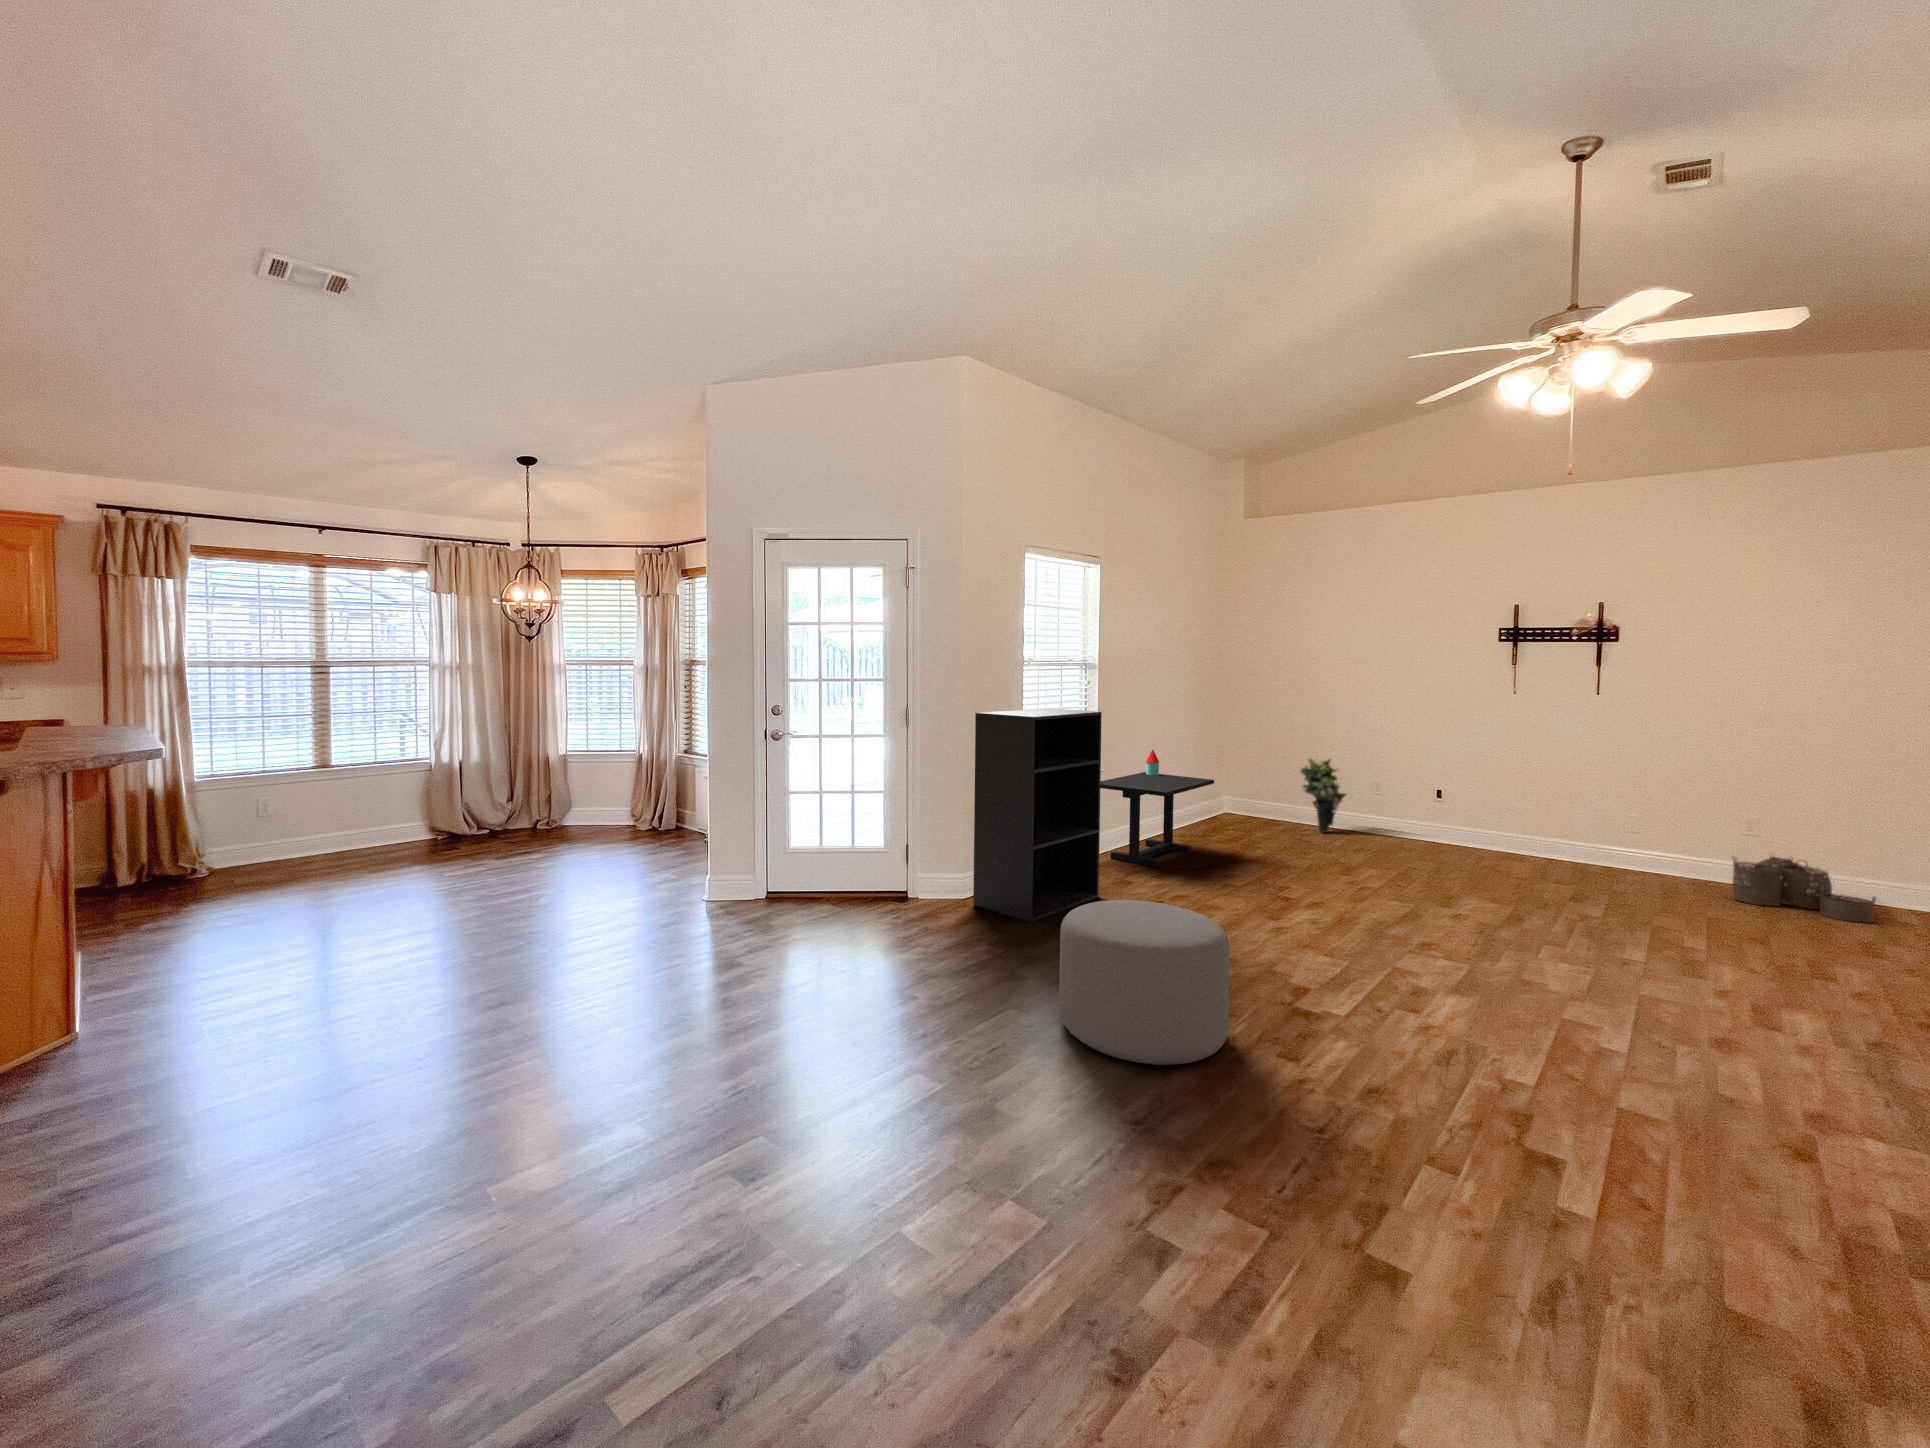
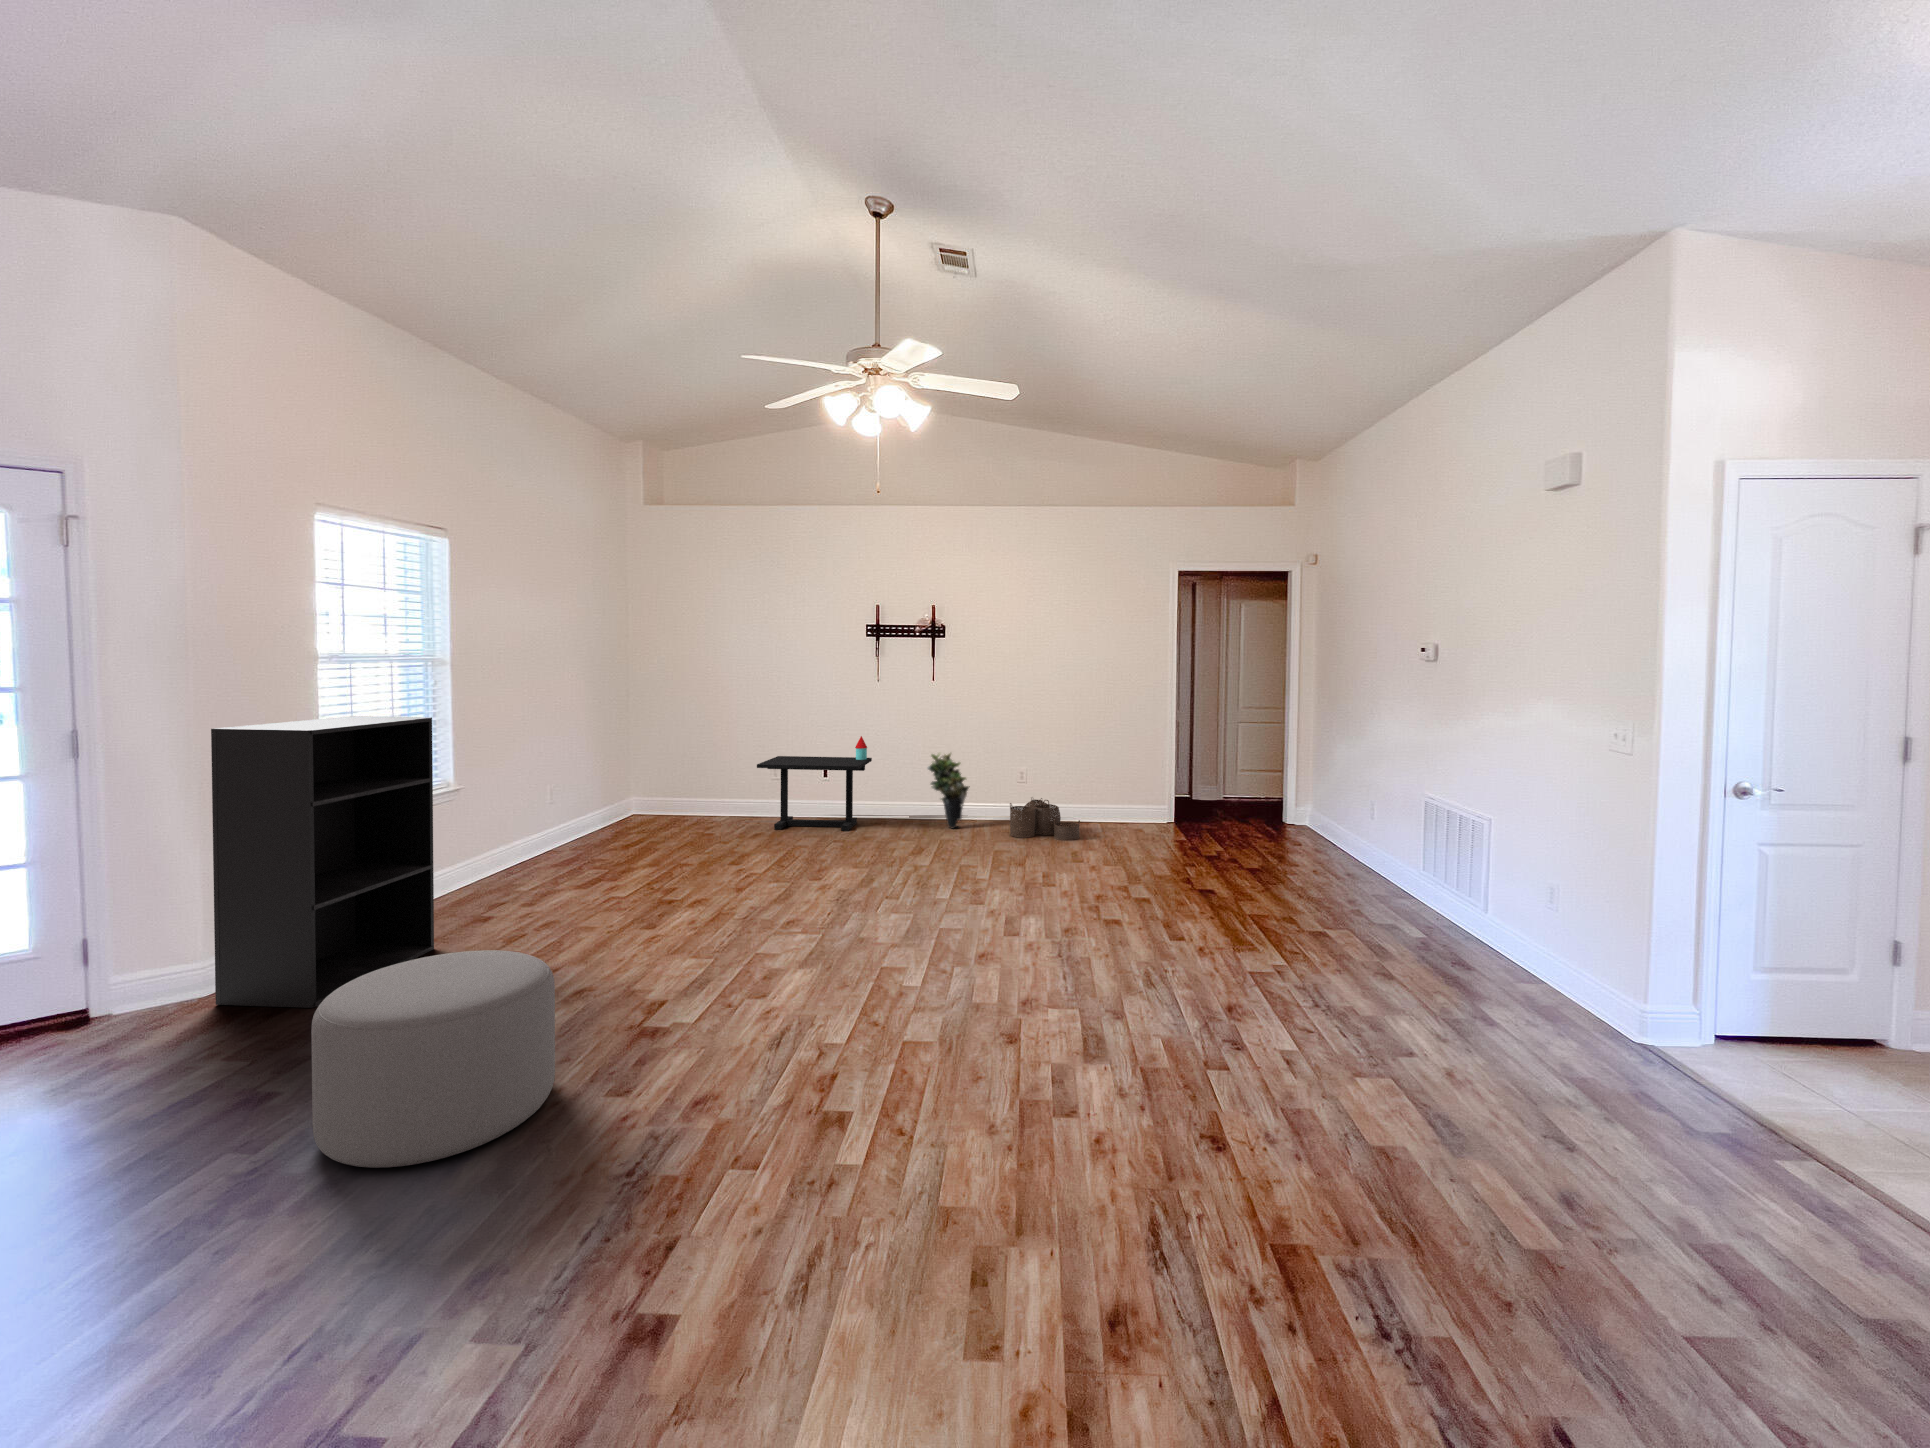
side table: present [1100,750,1214,867] -> present [757,736,872,831]
potted plant: present [1300,759,1345,833] -> present [928,754,970,829]

